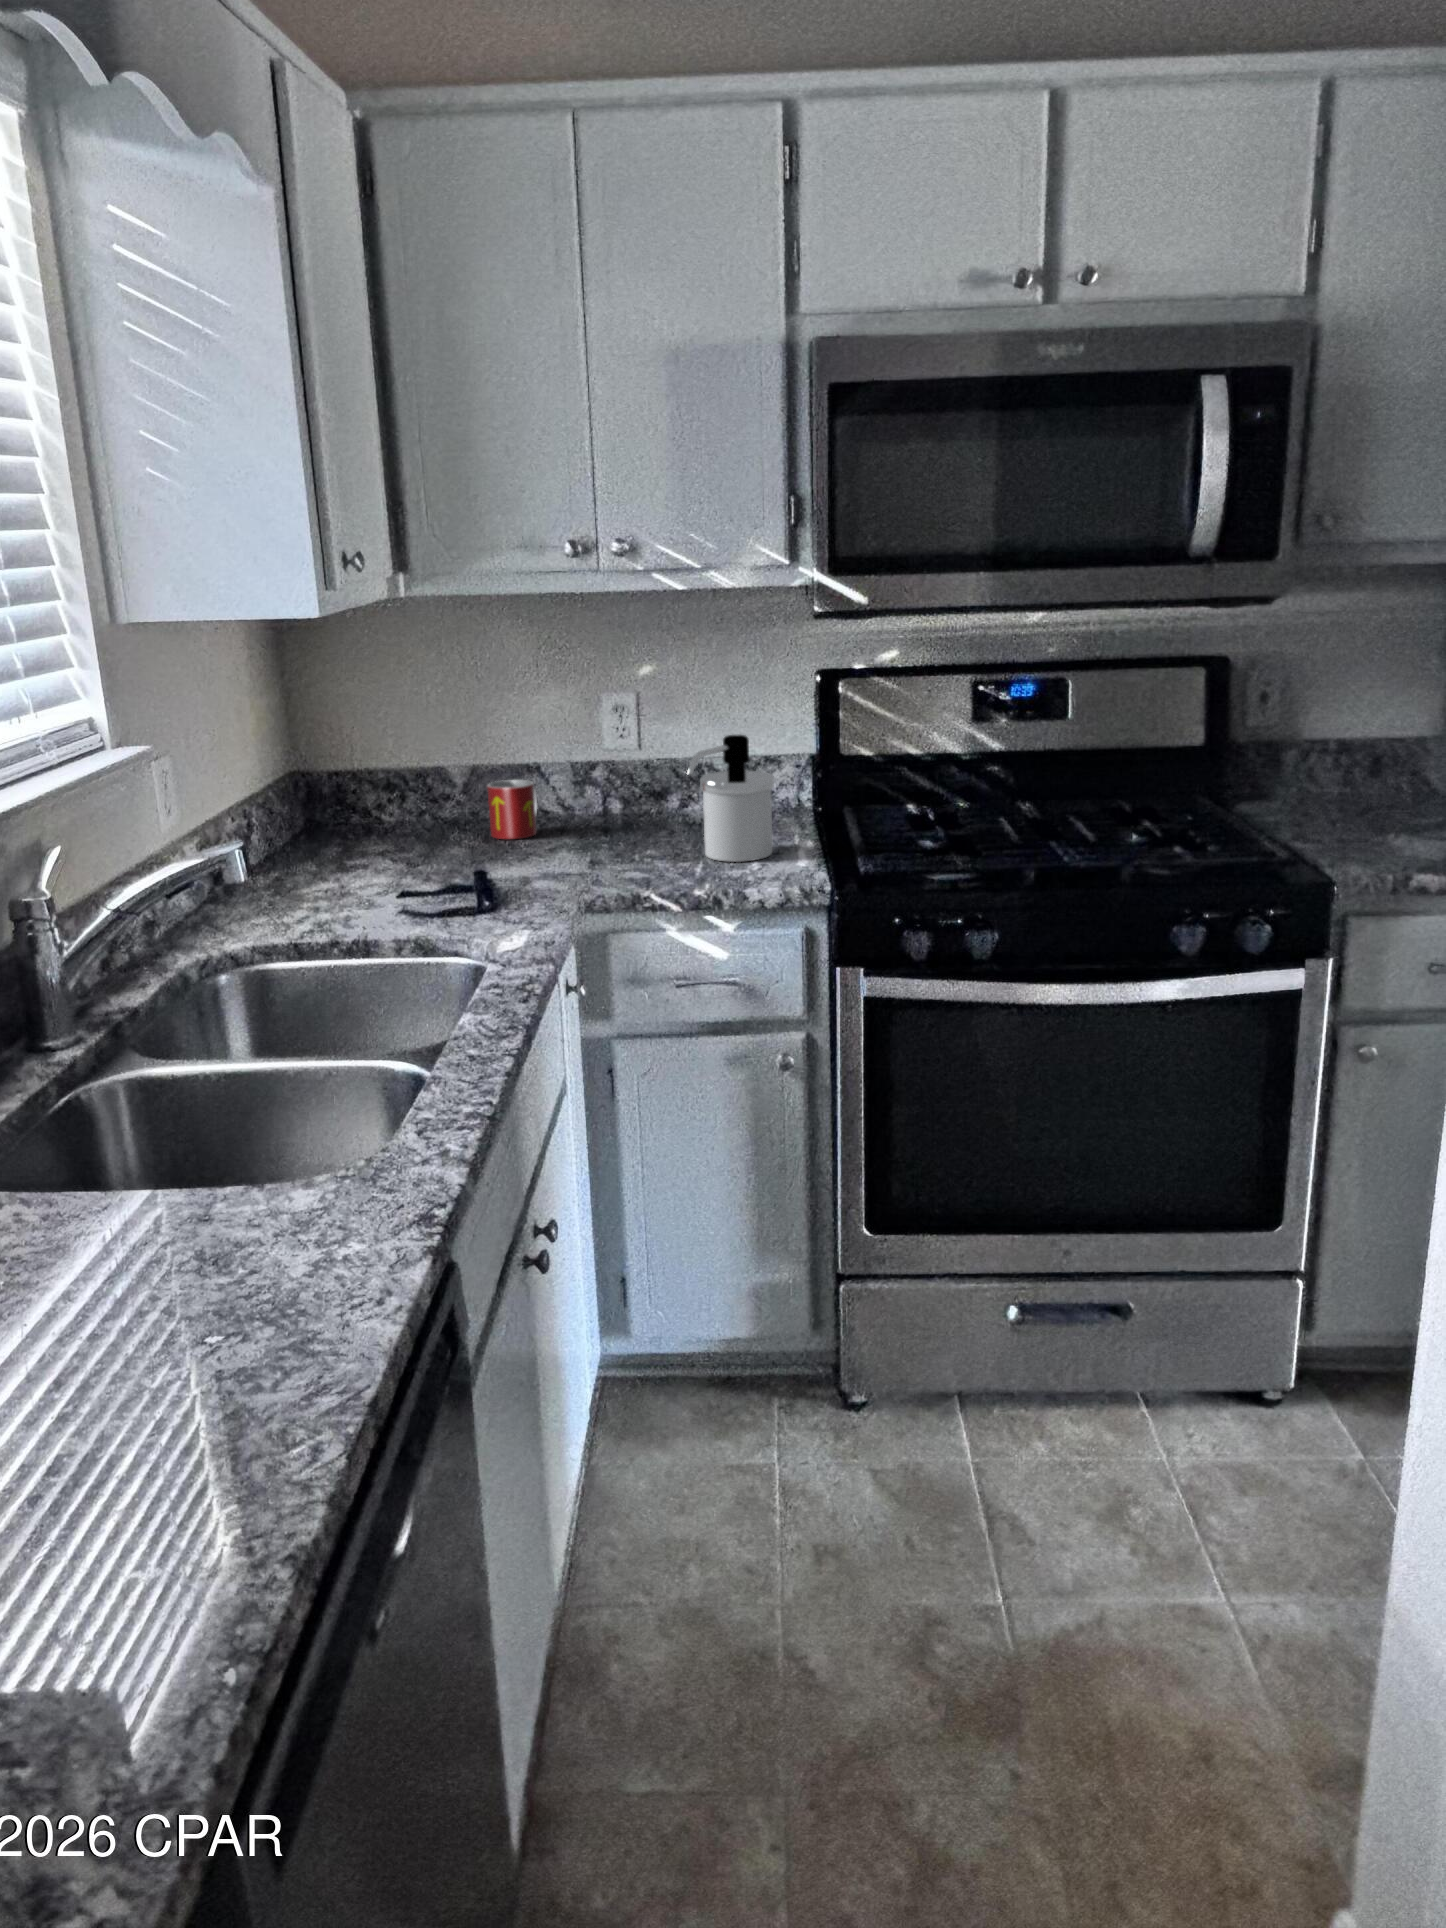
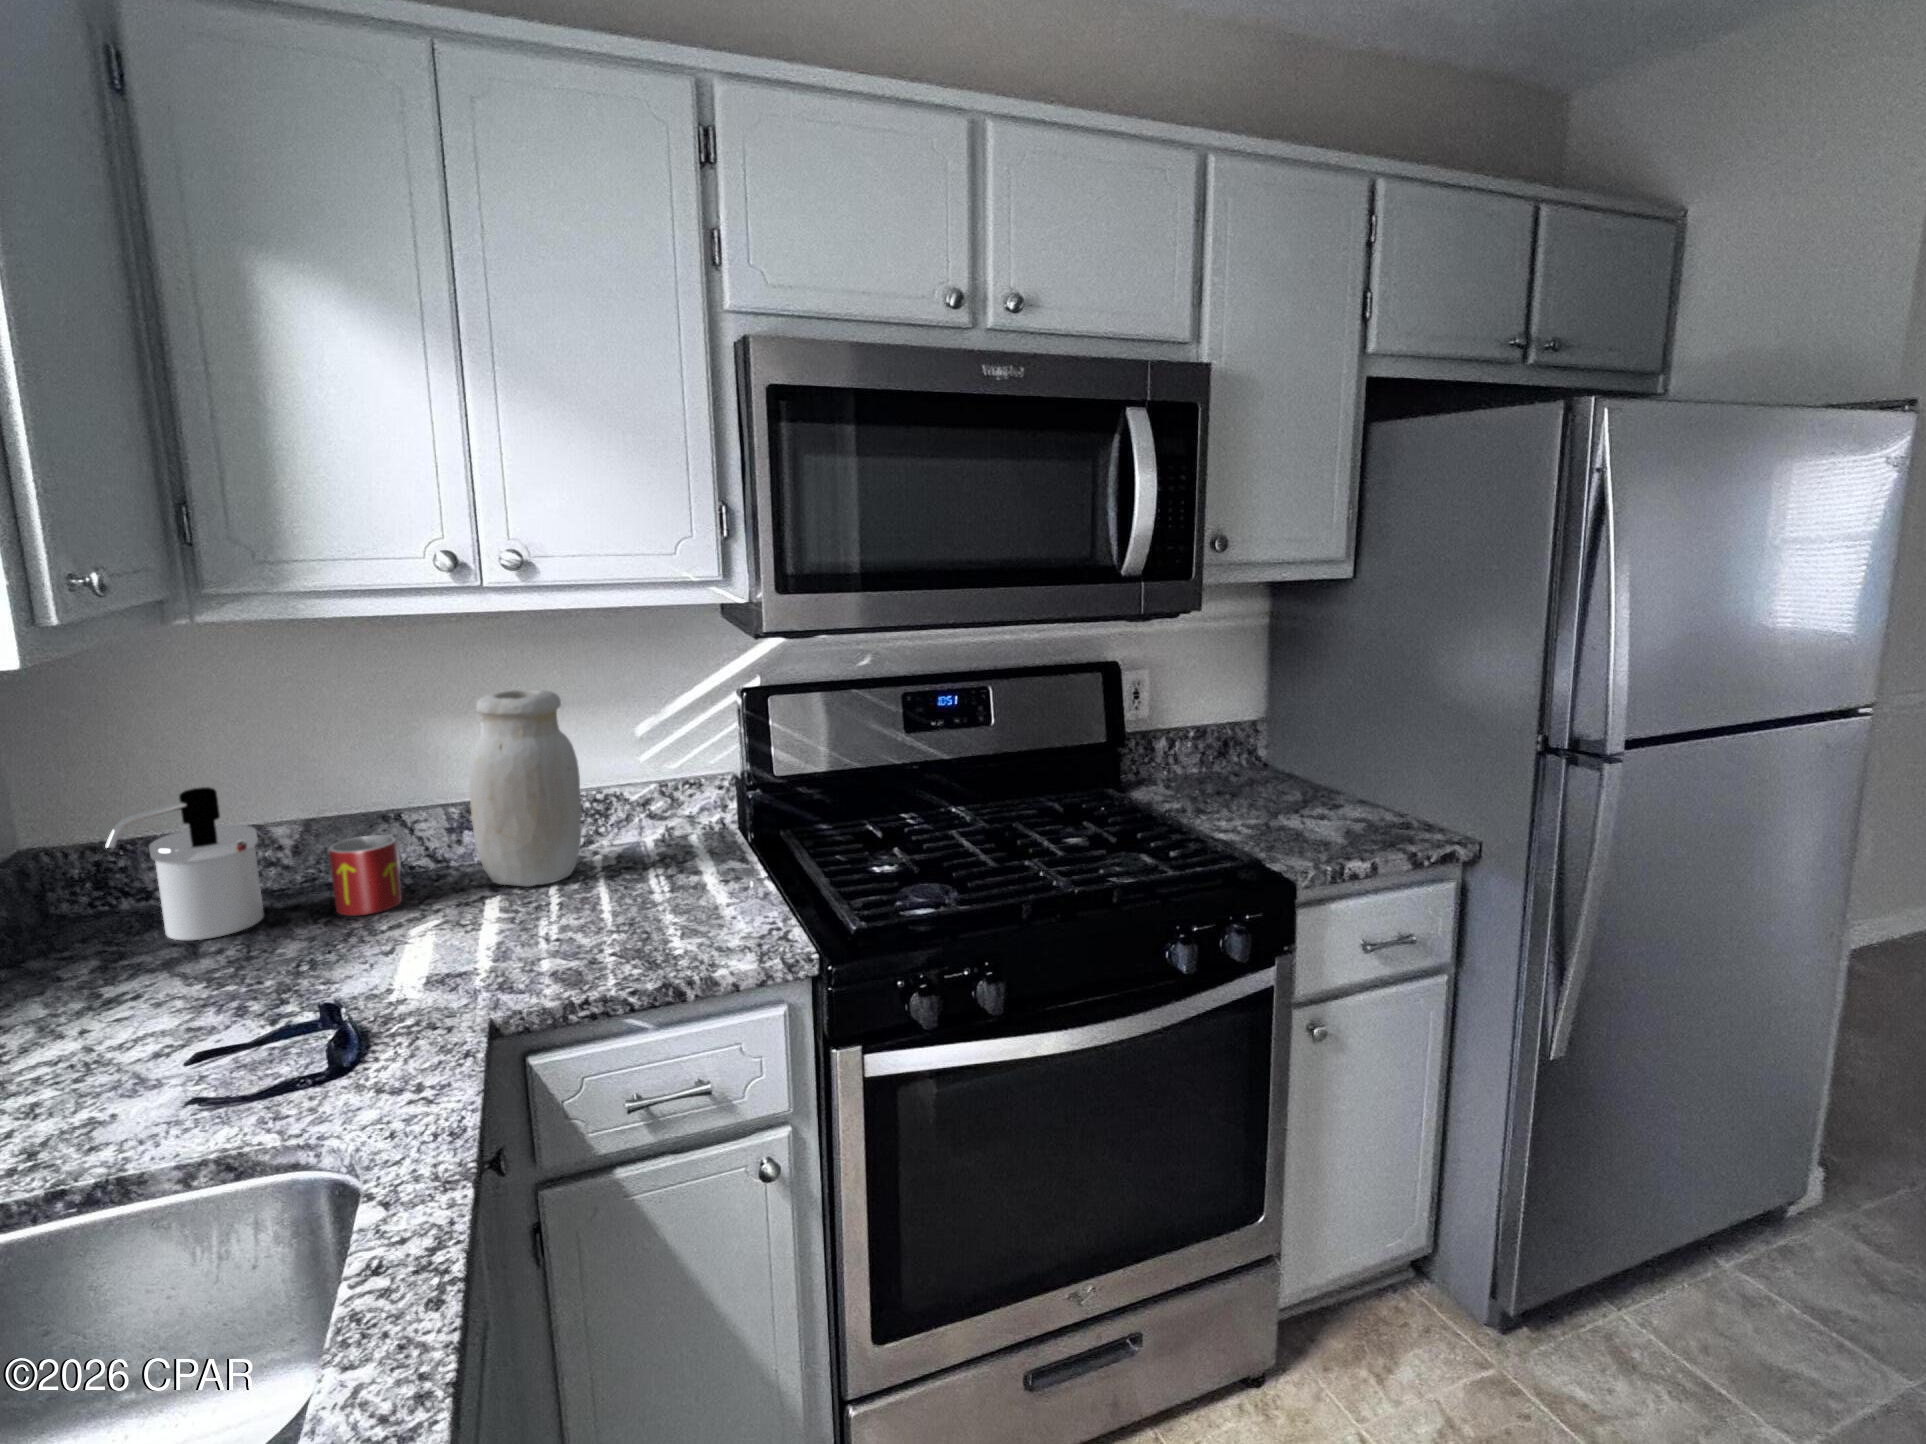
jar: none [588,665,674,831] -> present [470,690,582,886]
soap dispenser: present [687,735,774,862] -> present [105,787,264,940]

